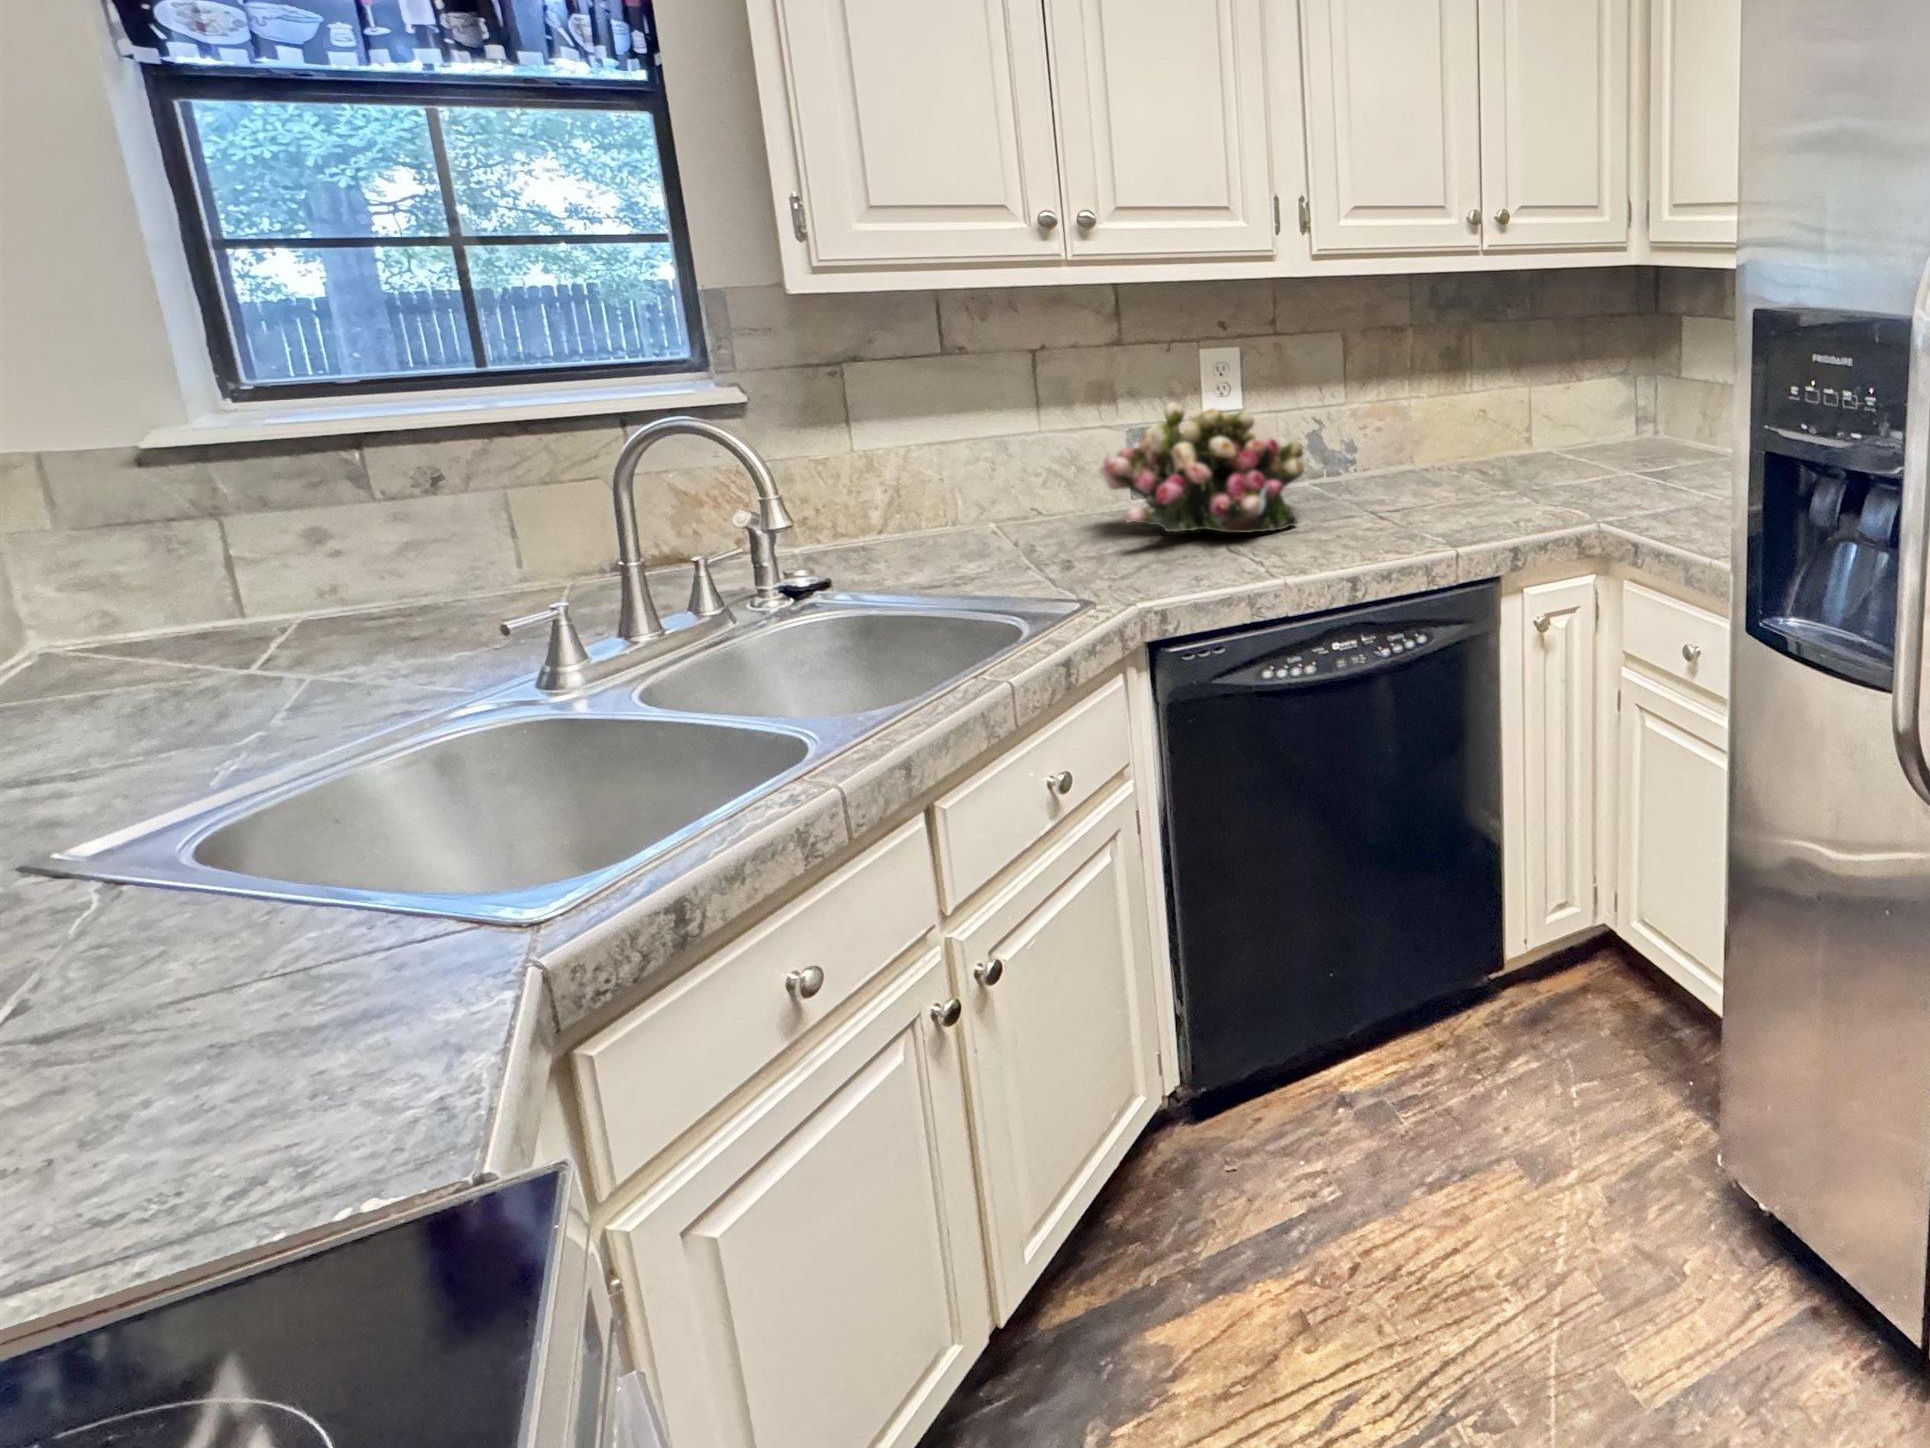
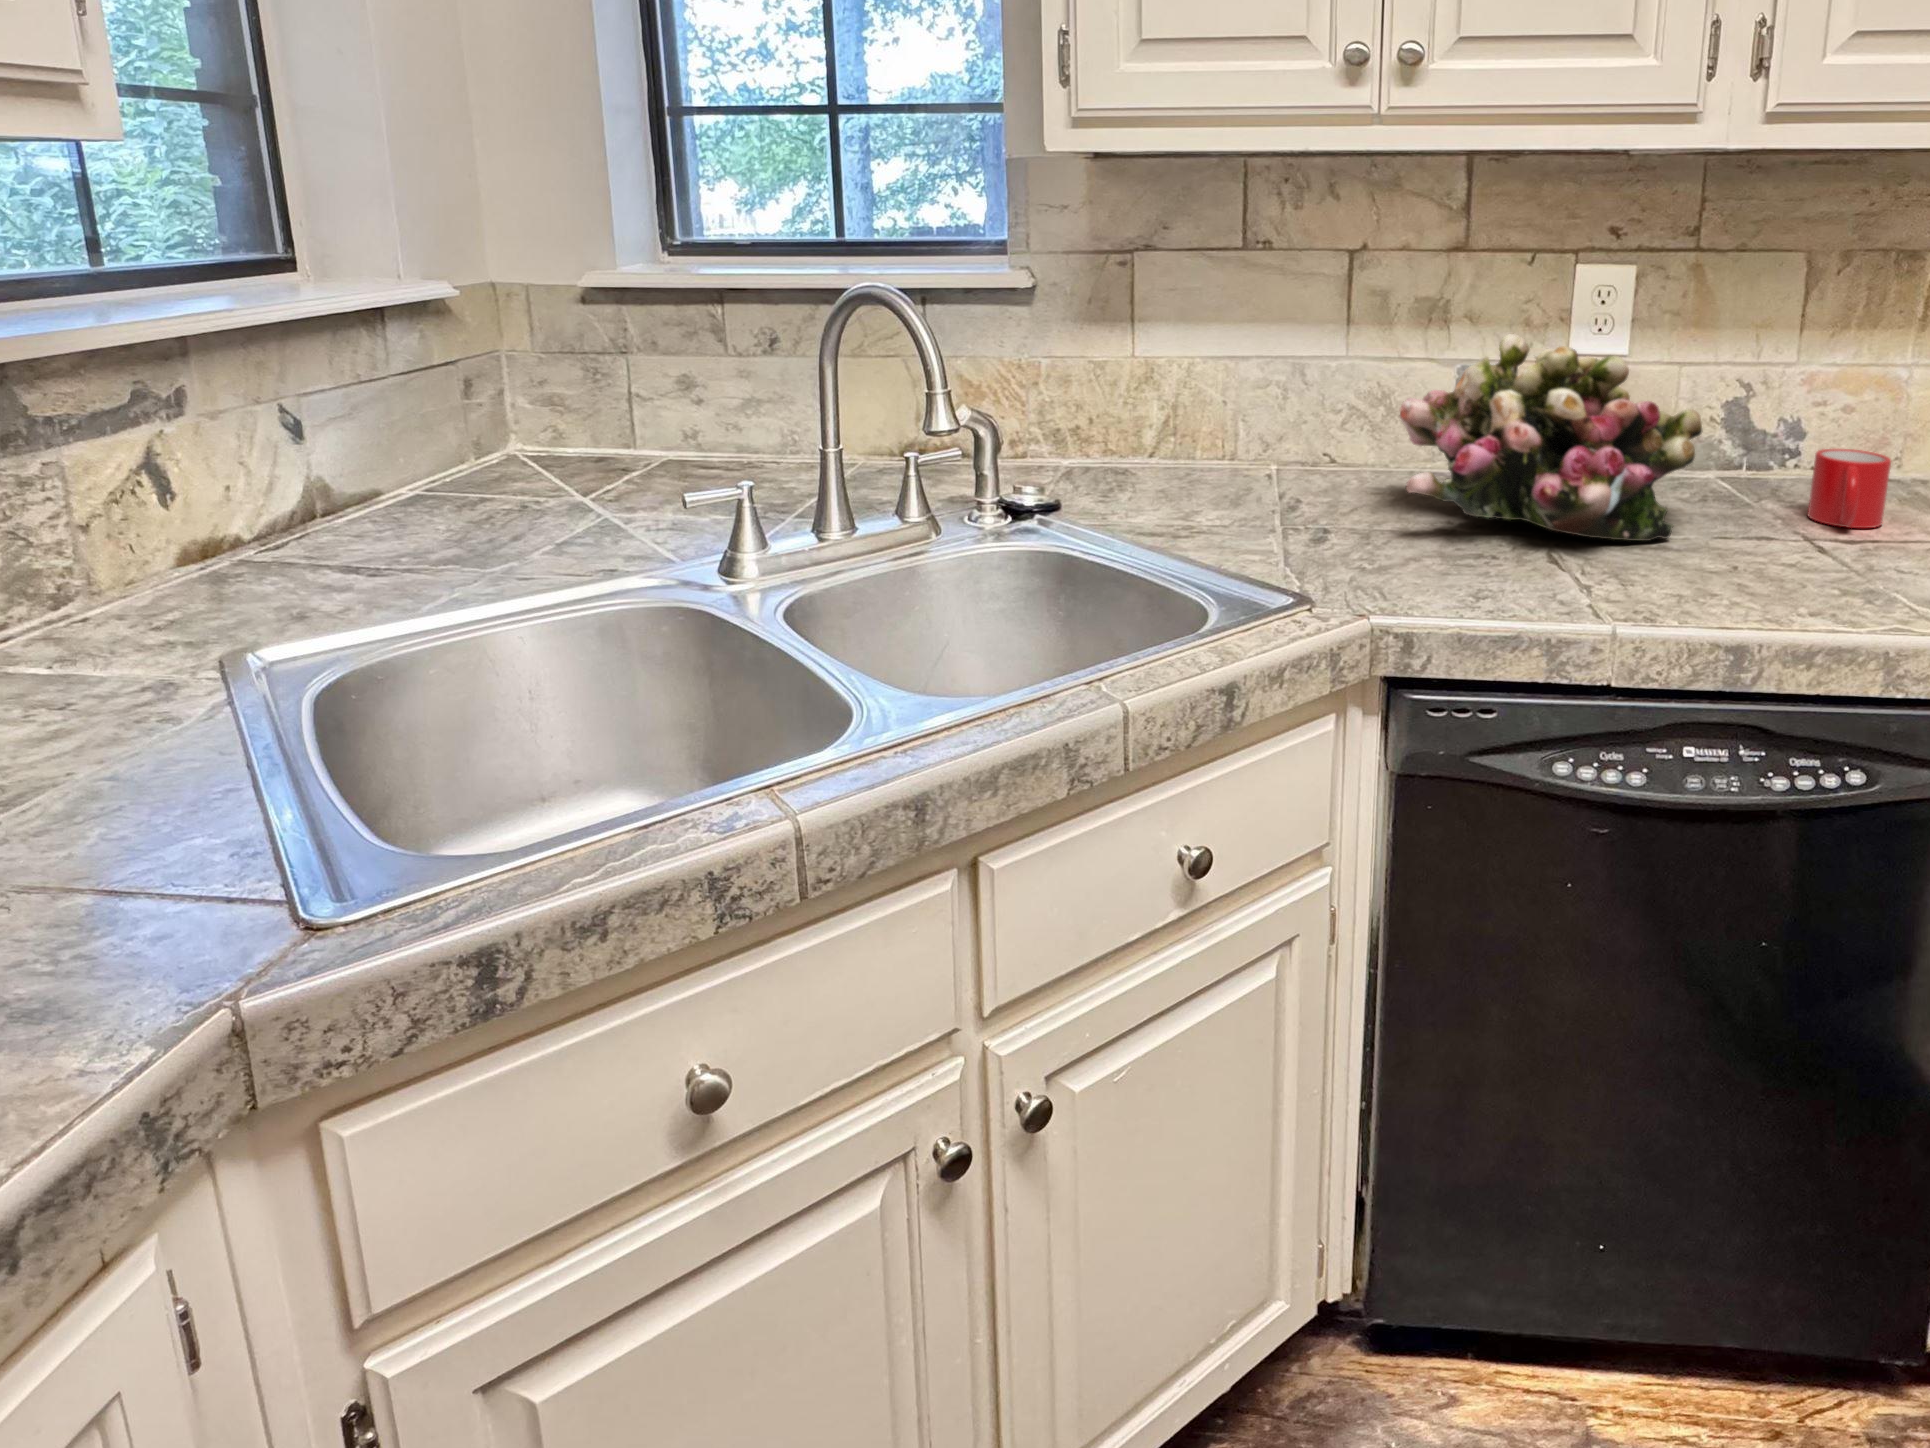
mug: none [1368,453,1410,501] -> present [1808,449,1891,528]

